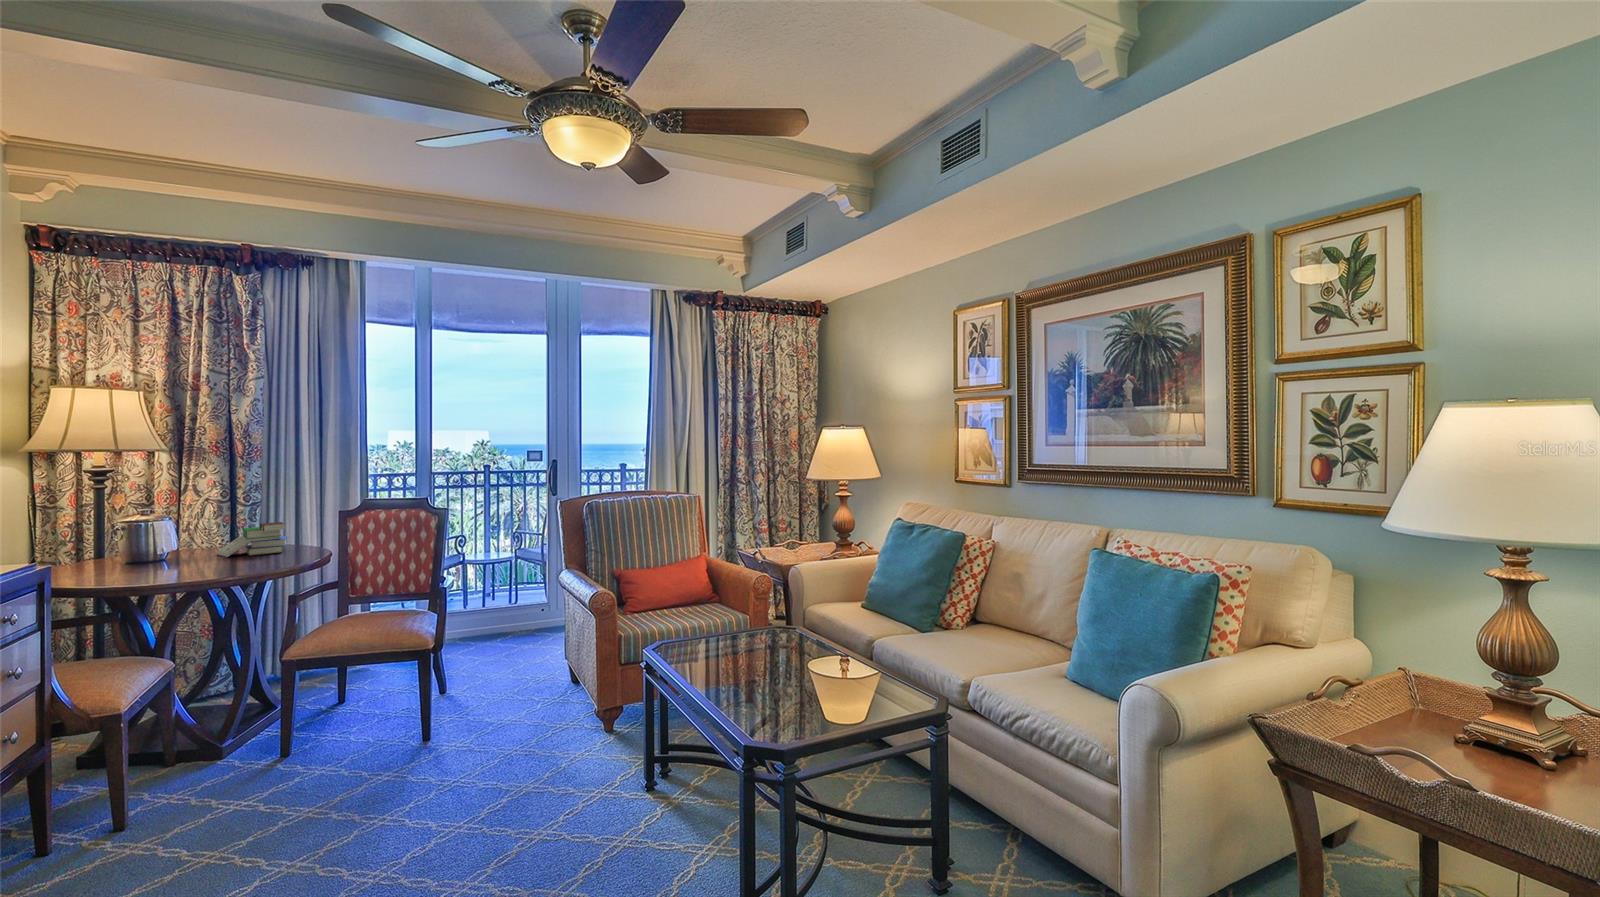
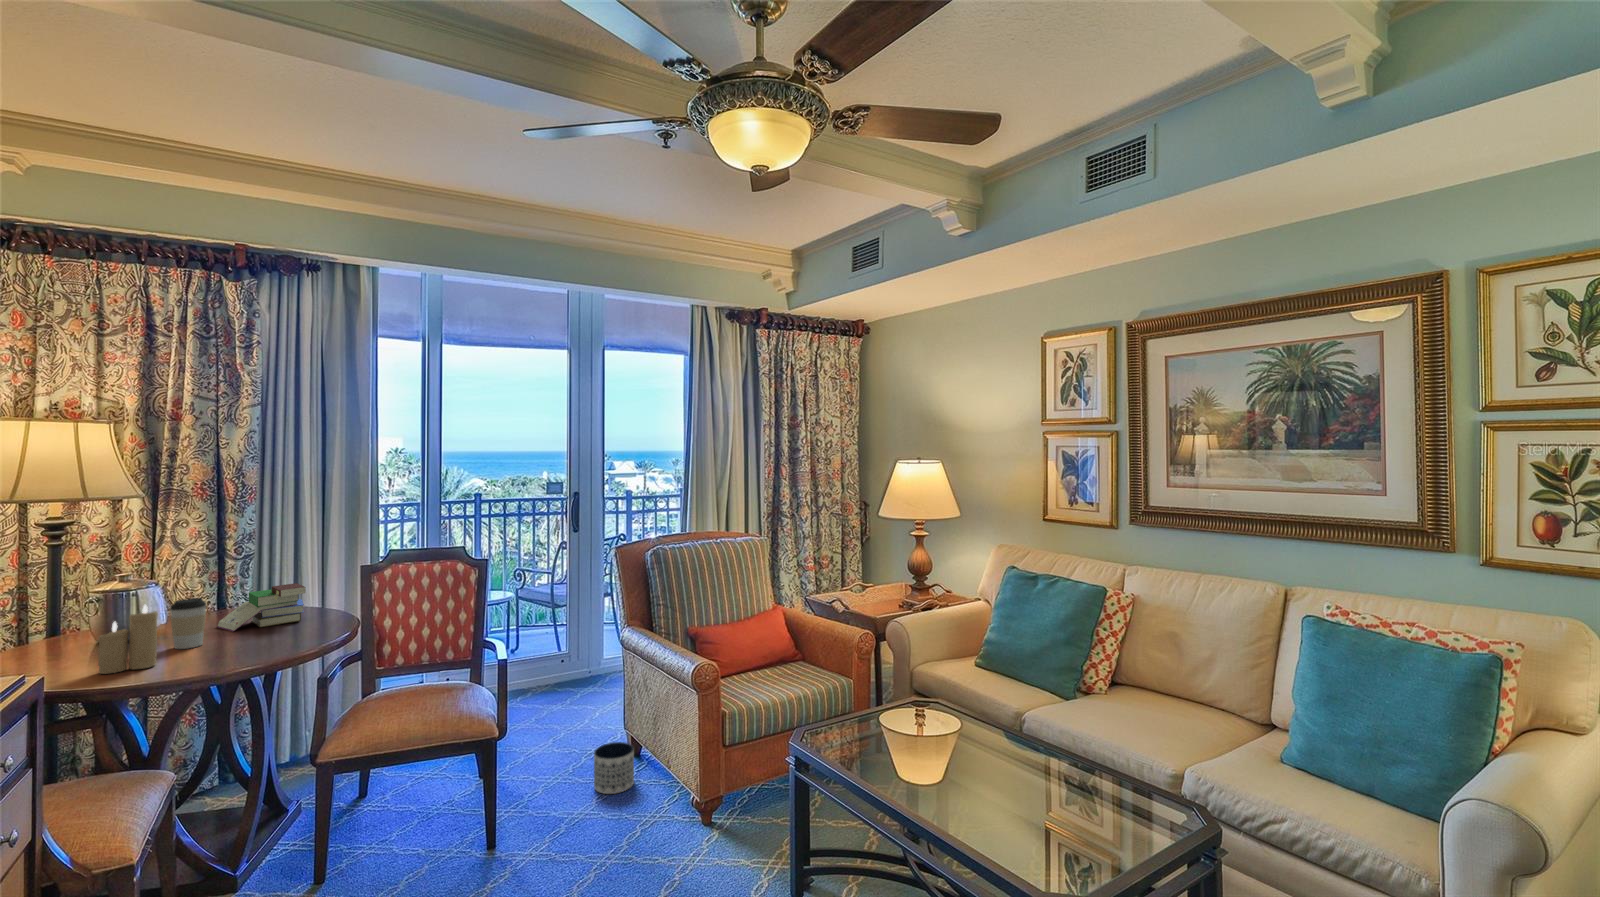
candle: none [110,526,155,578] -> present [98,605,158,674]
coffee cup: none [171,526,201,566] -> present [170,597,206,649]
planter: none [526,667,562,708] -> present [594,742,634,794]

